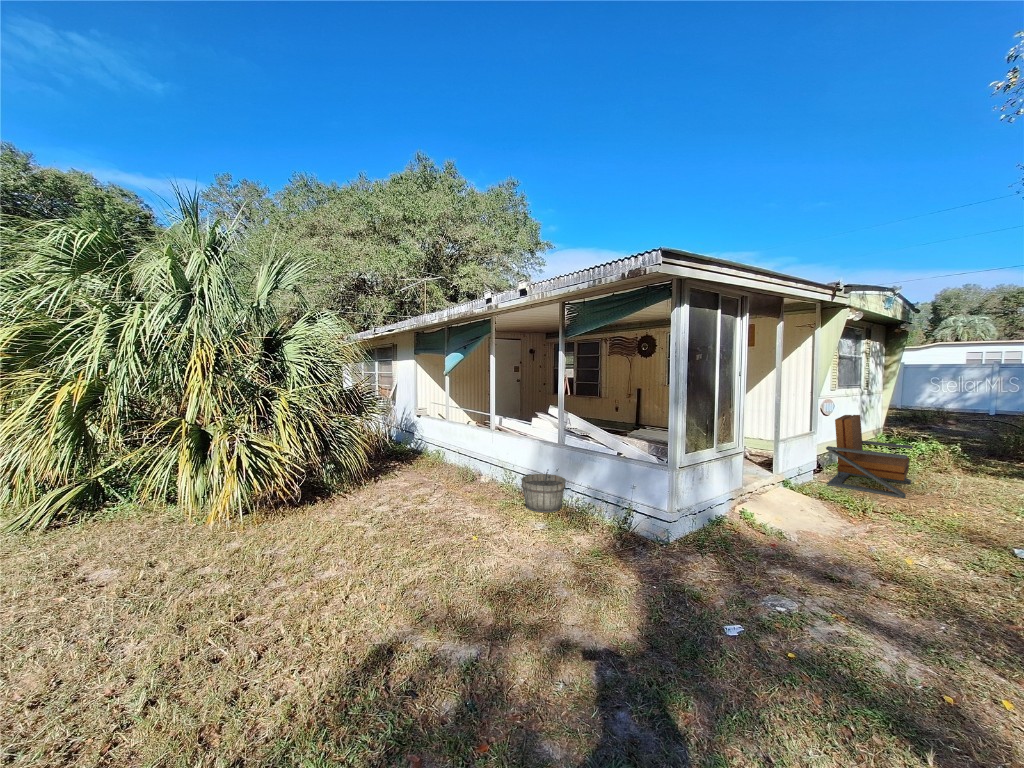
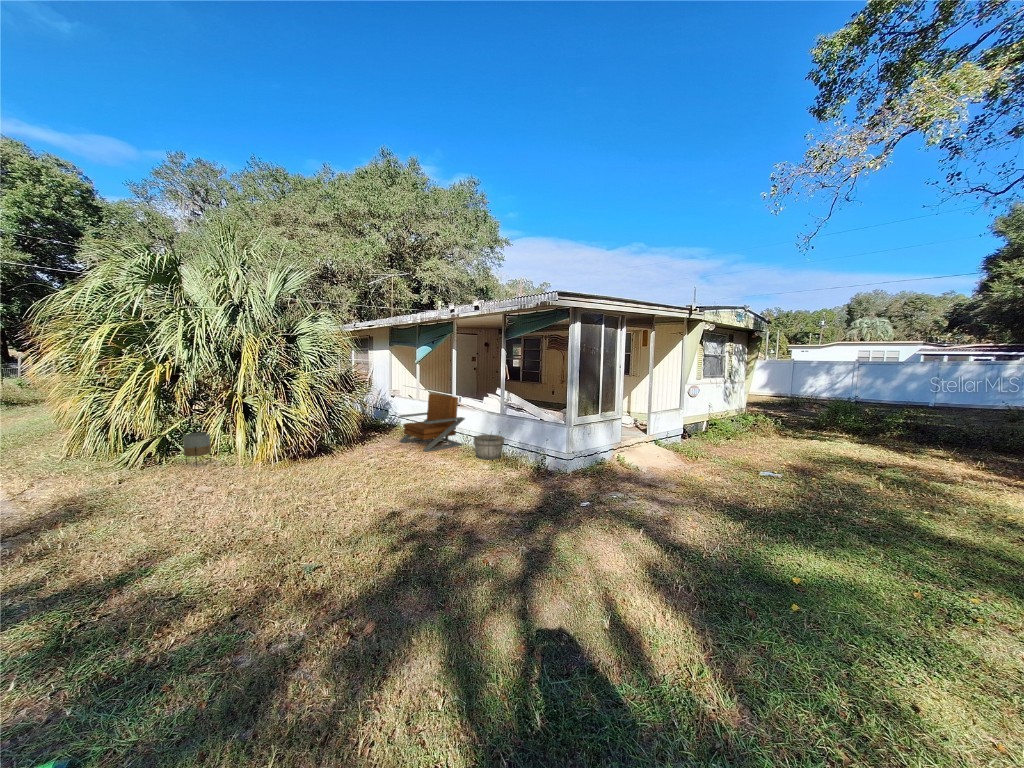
lounge chair: present [826,415,913,498] -> present [399,394,465,452]
planter: none [130,471,169,521] -> present [183,433,211,463]

